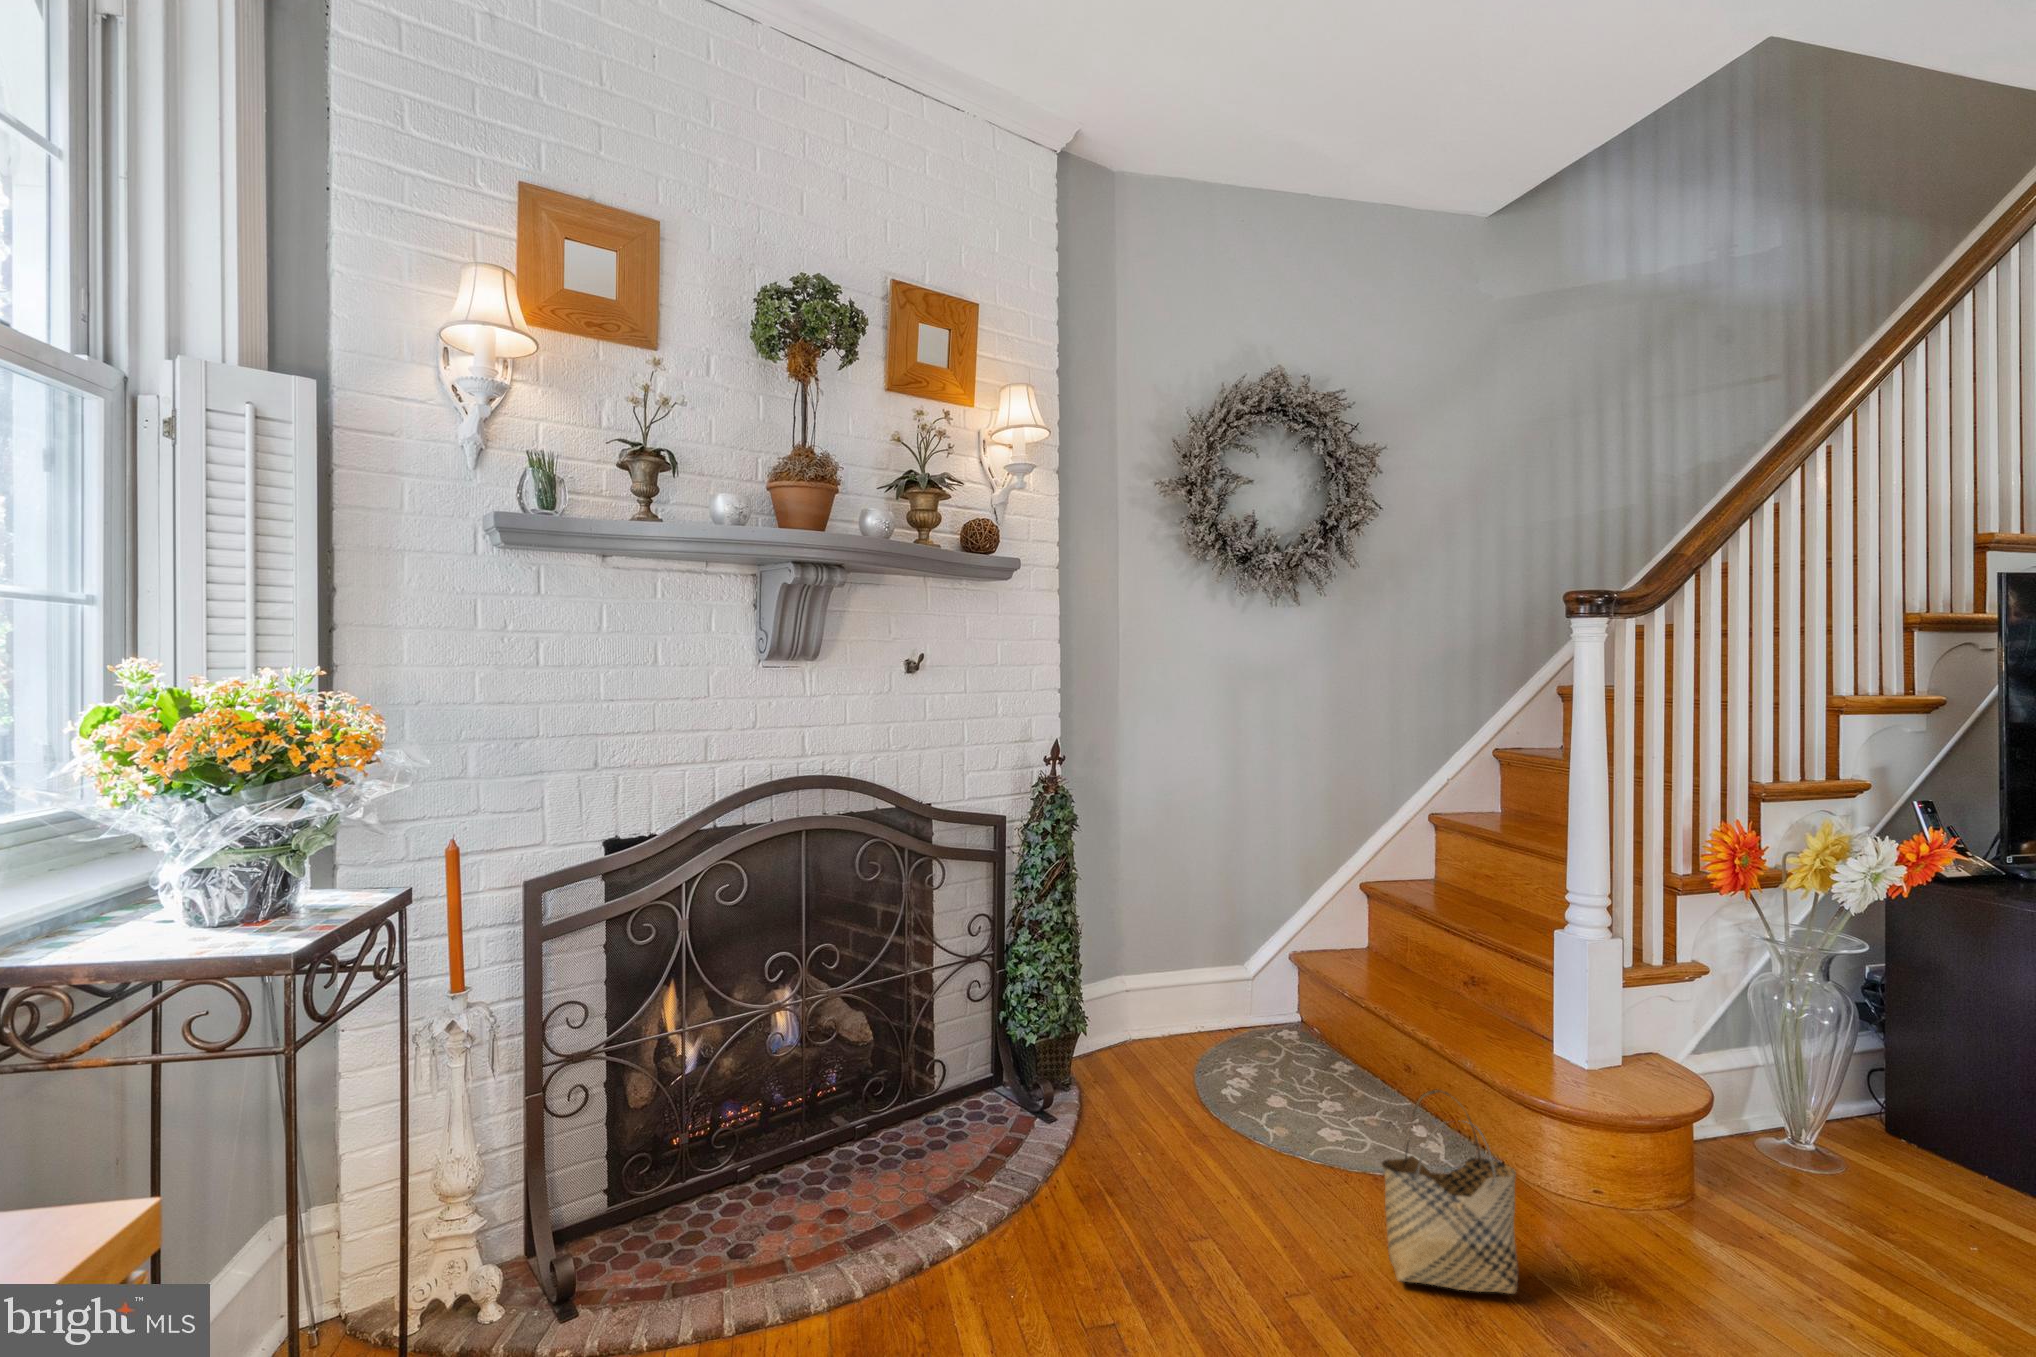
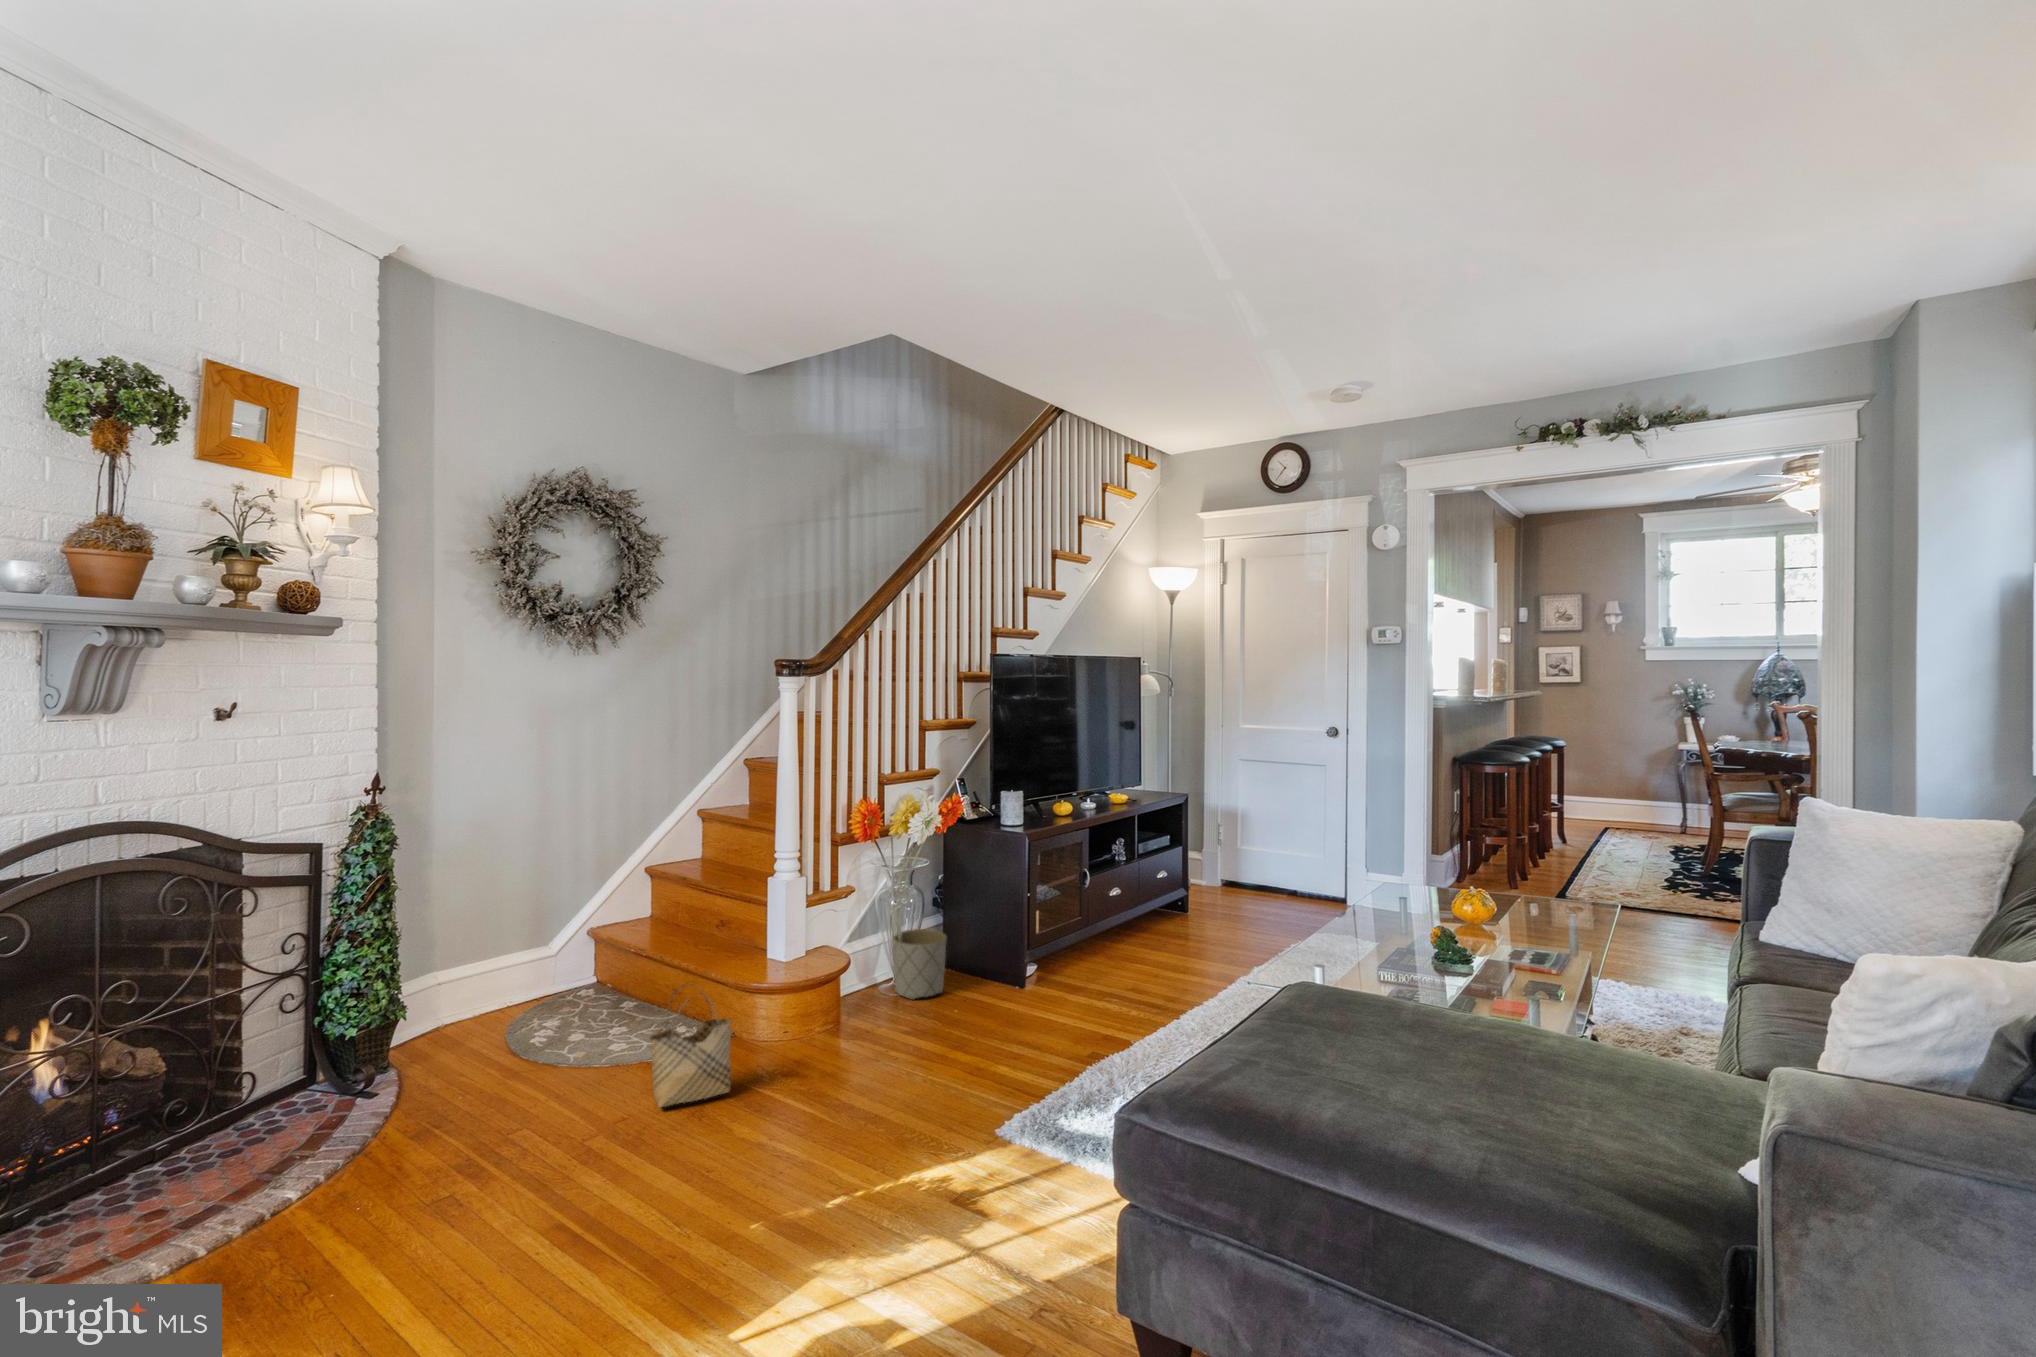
planter: none [1798,1063,1931,1204] -> present [893,929,946,1000]

